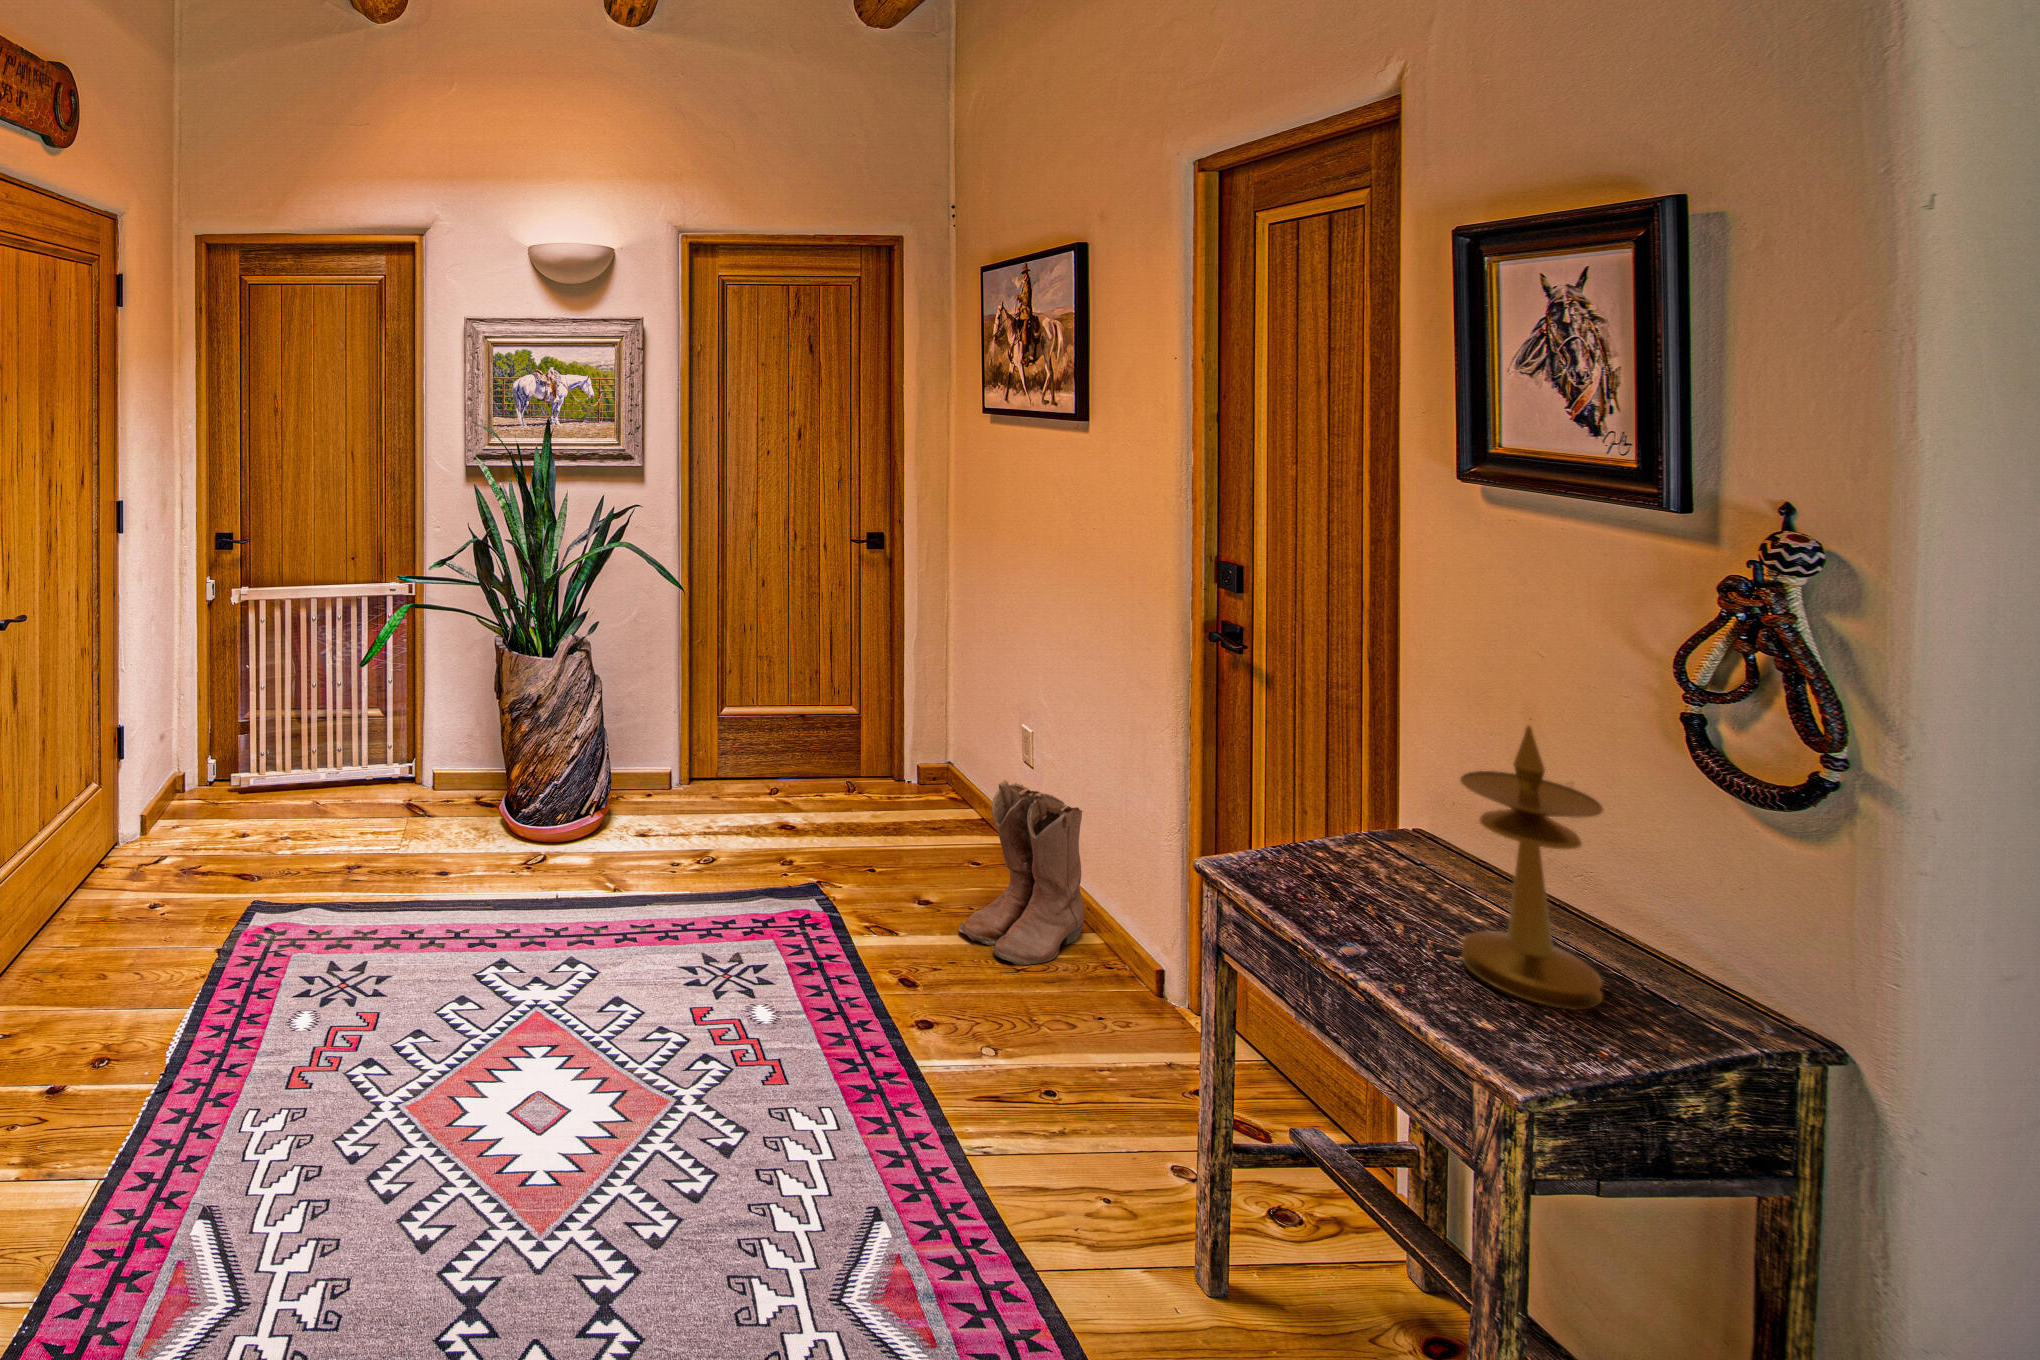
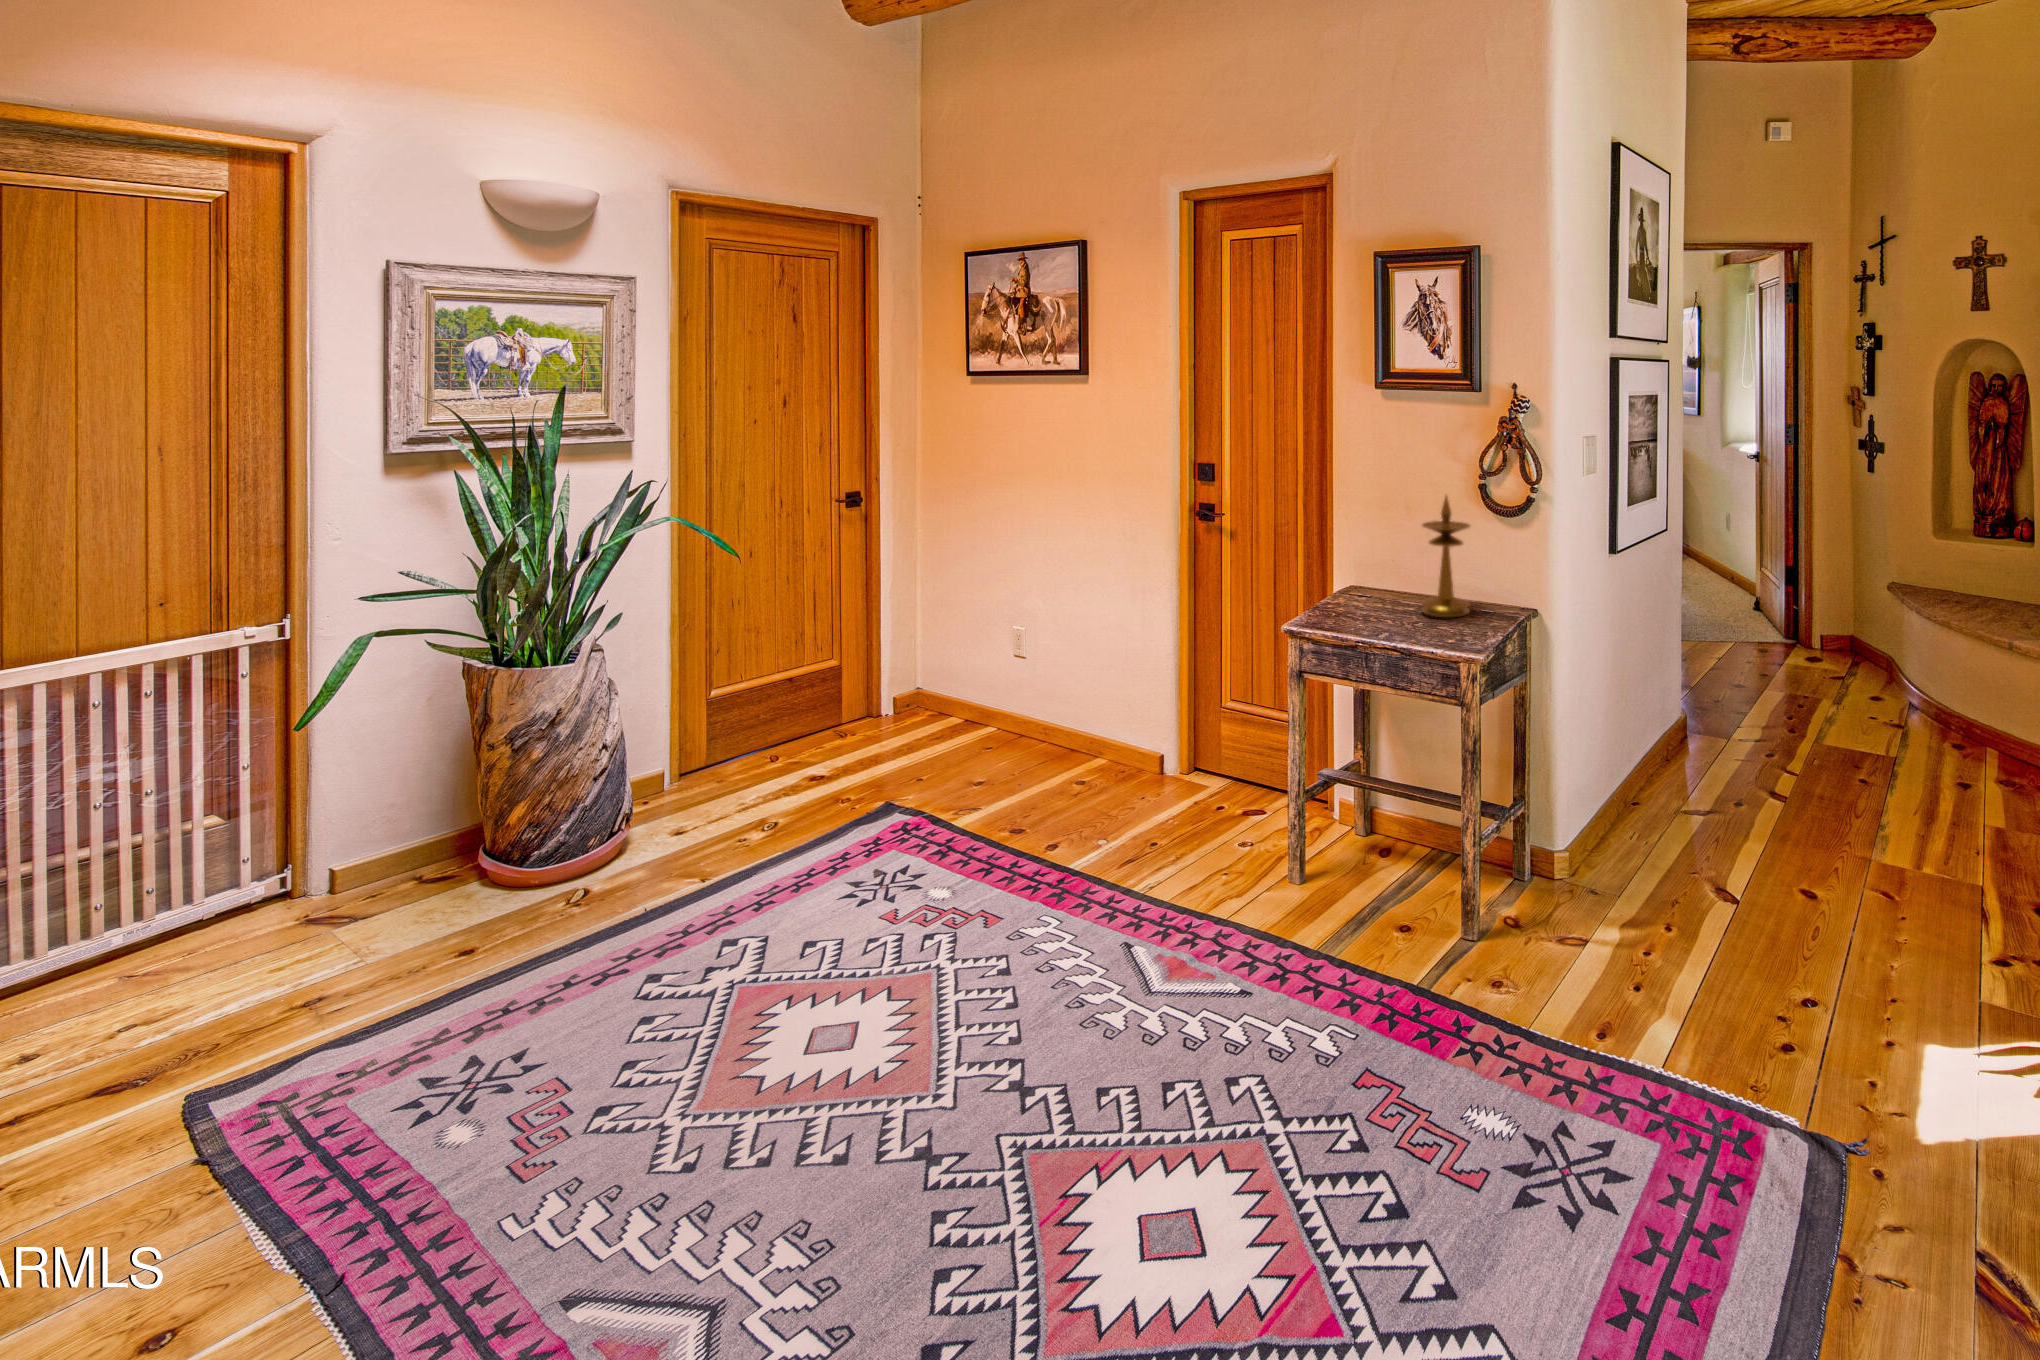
boots: present [959,780,1084,965] -> none [1021,664,1102,794]

